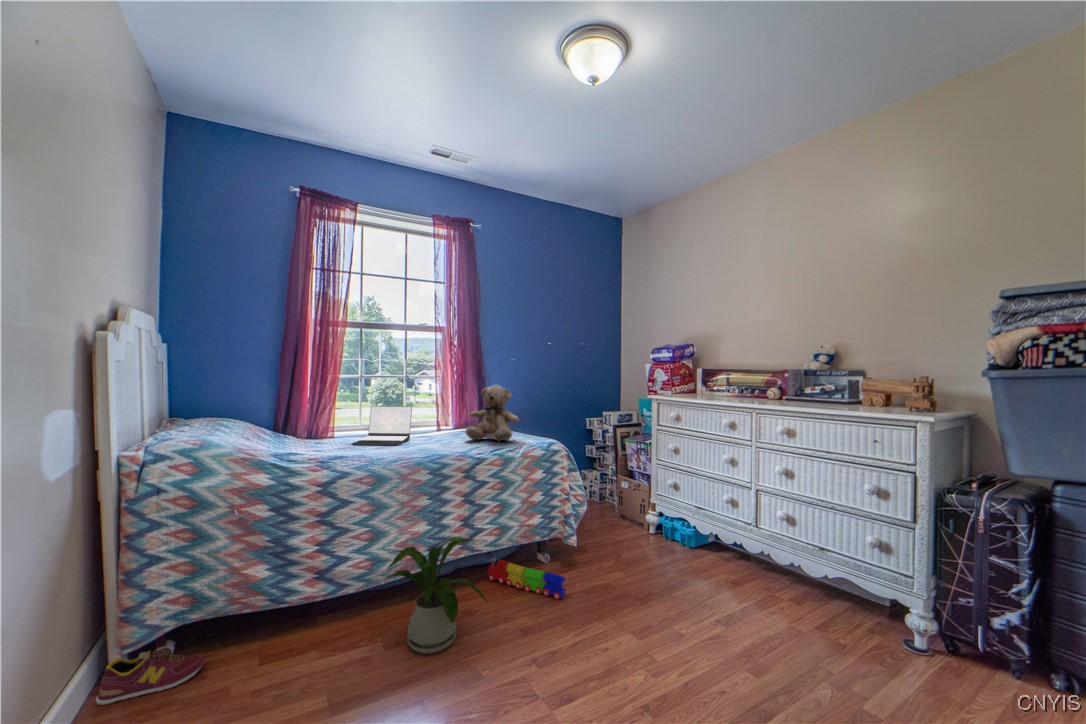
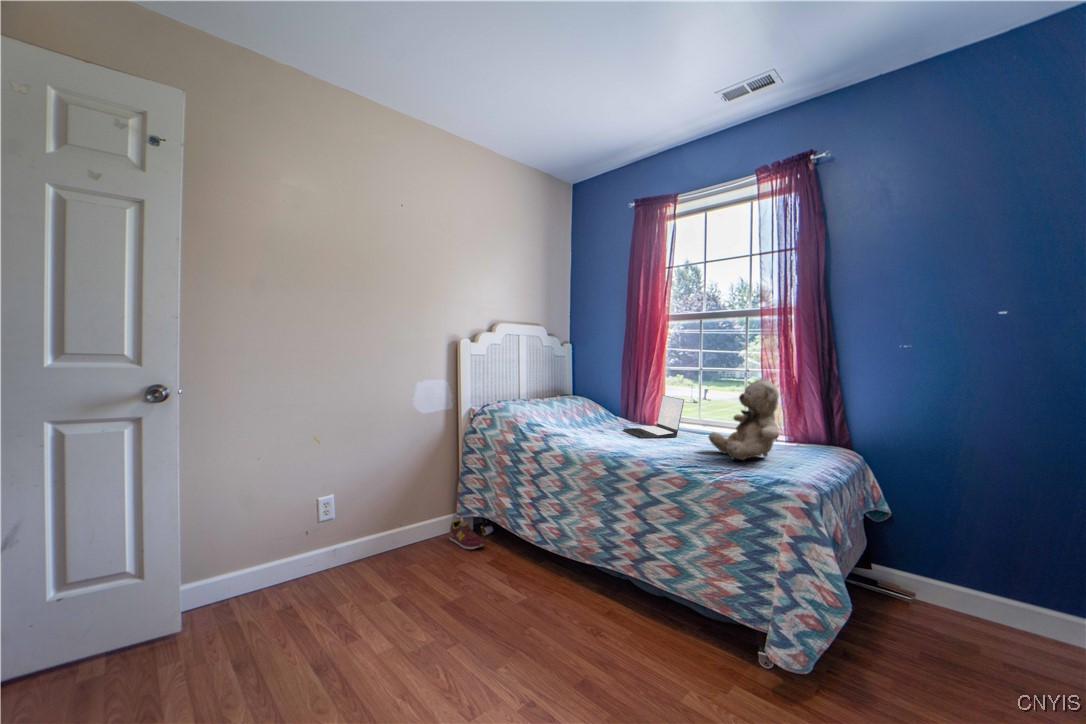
house plant: present [385,537,487,654] -> none [502,521,583,633]
toy train: present [488,558,565,600] -> none [667,605,688,702]

